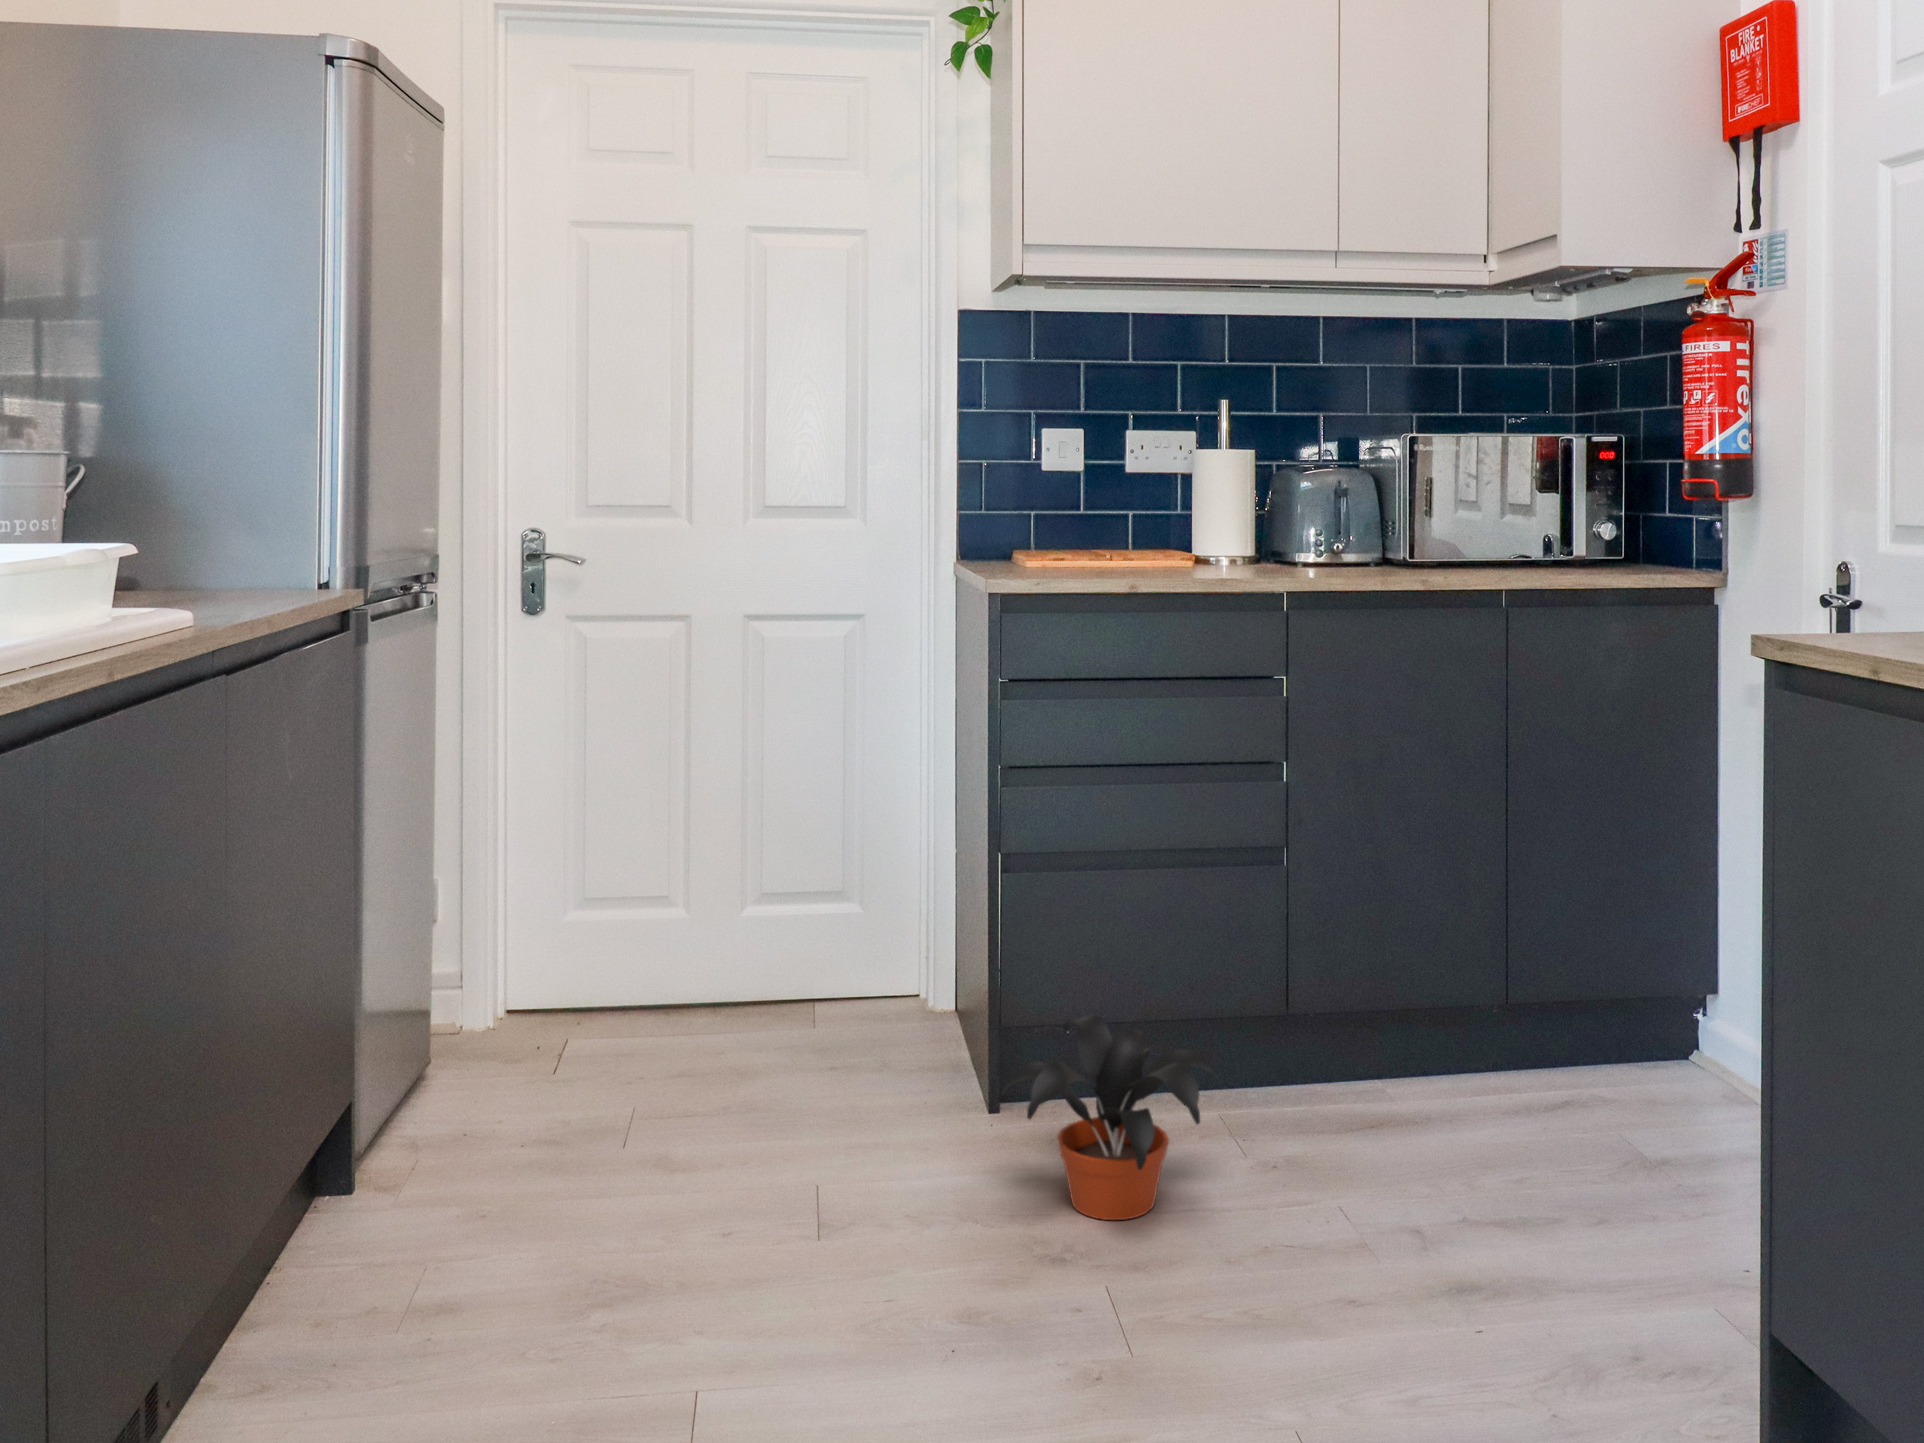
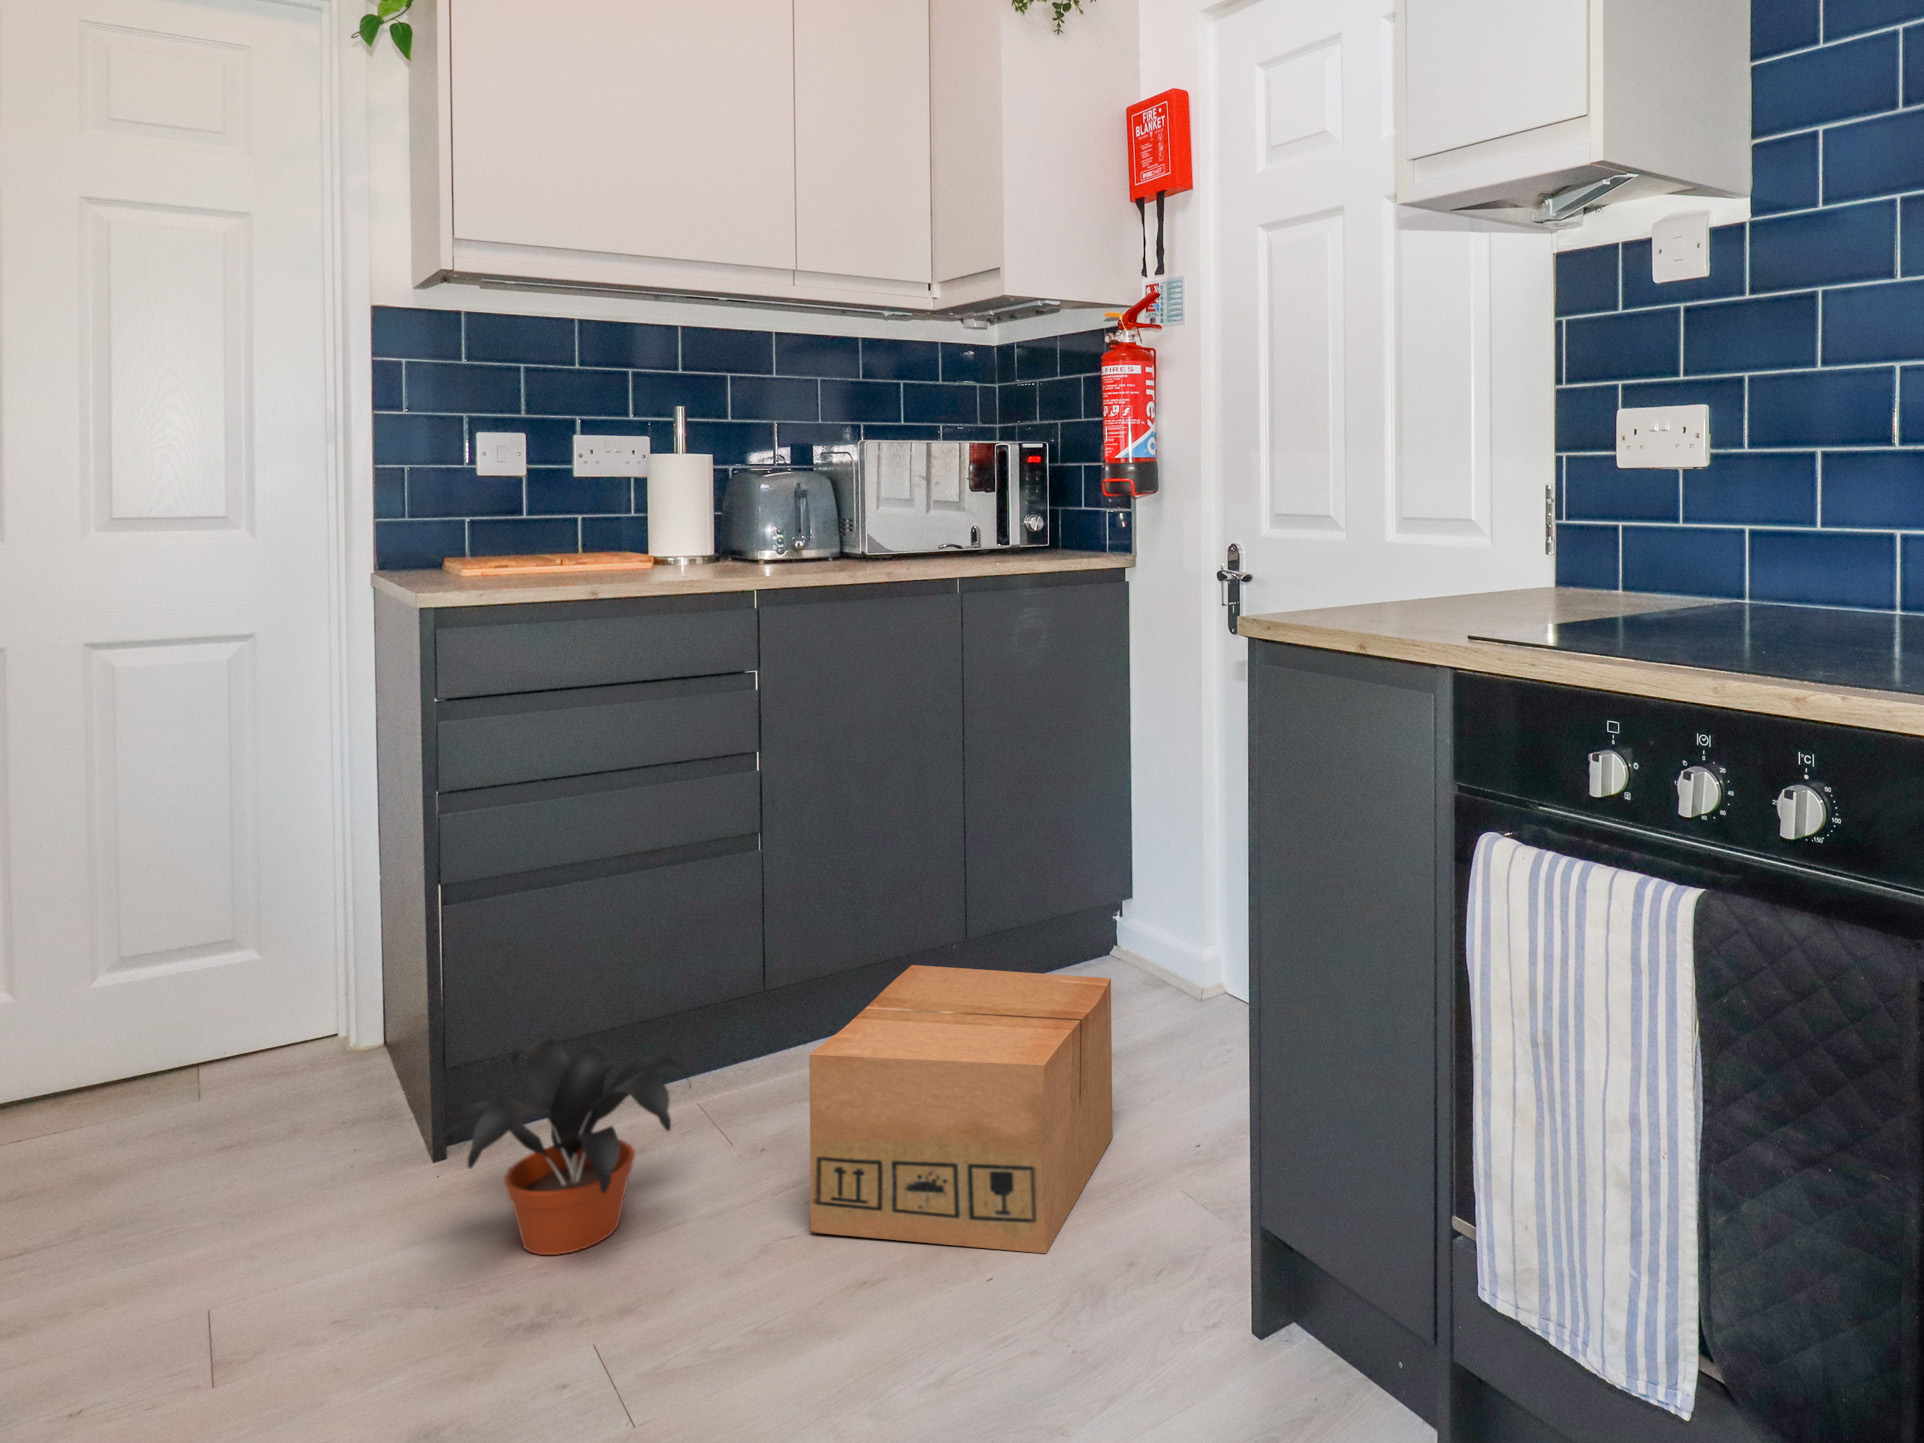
cardboard box: none [1331,1006,1672,1347] -> present [809,965,1113,1253]

